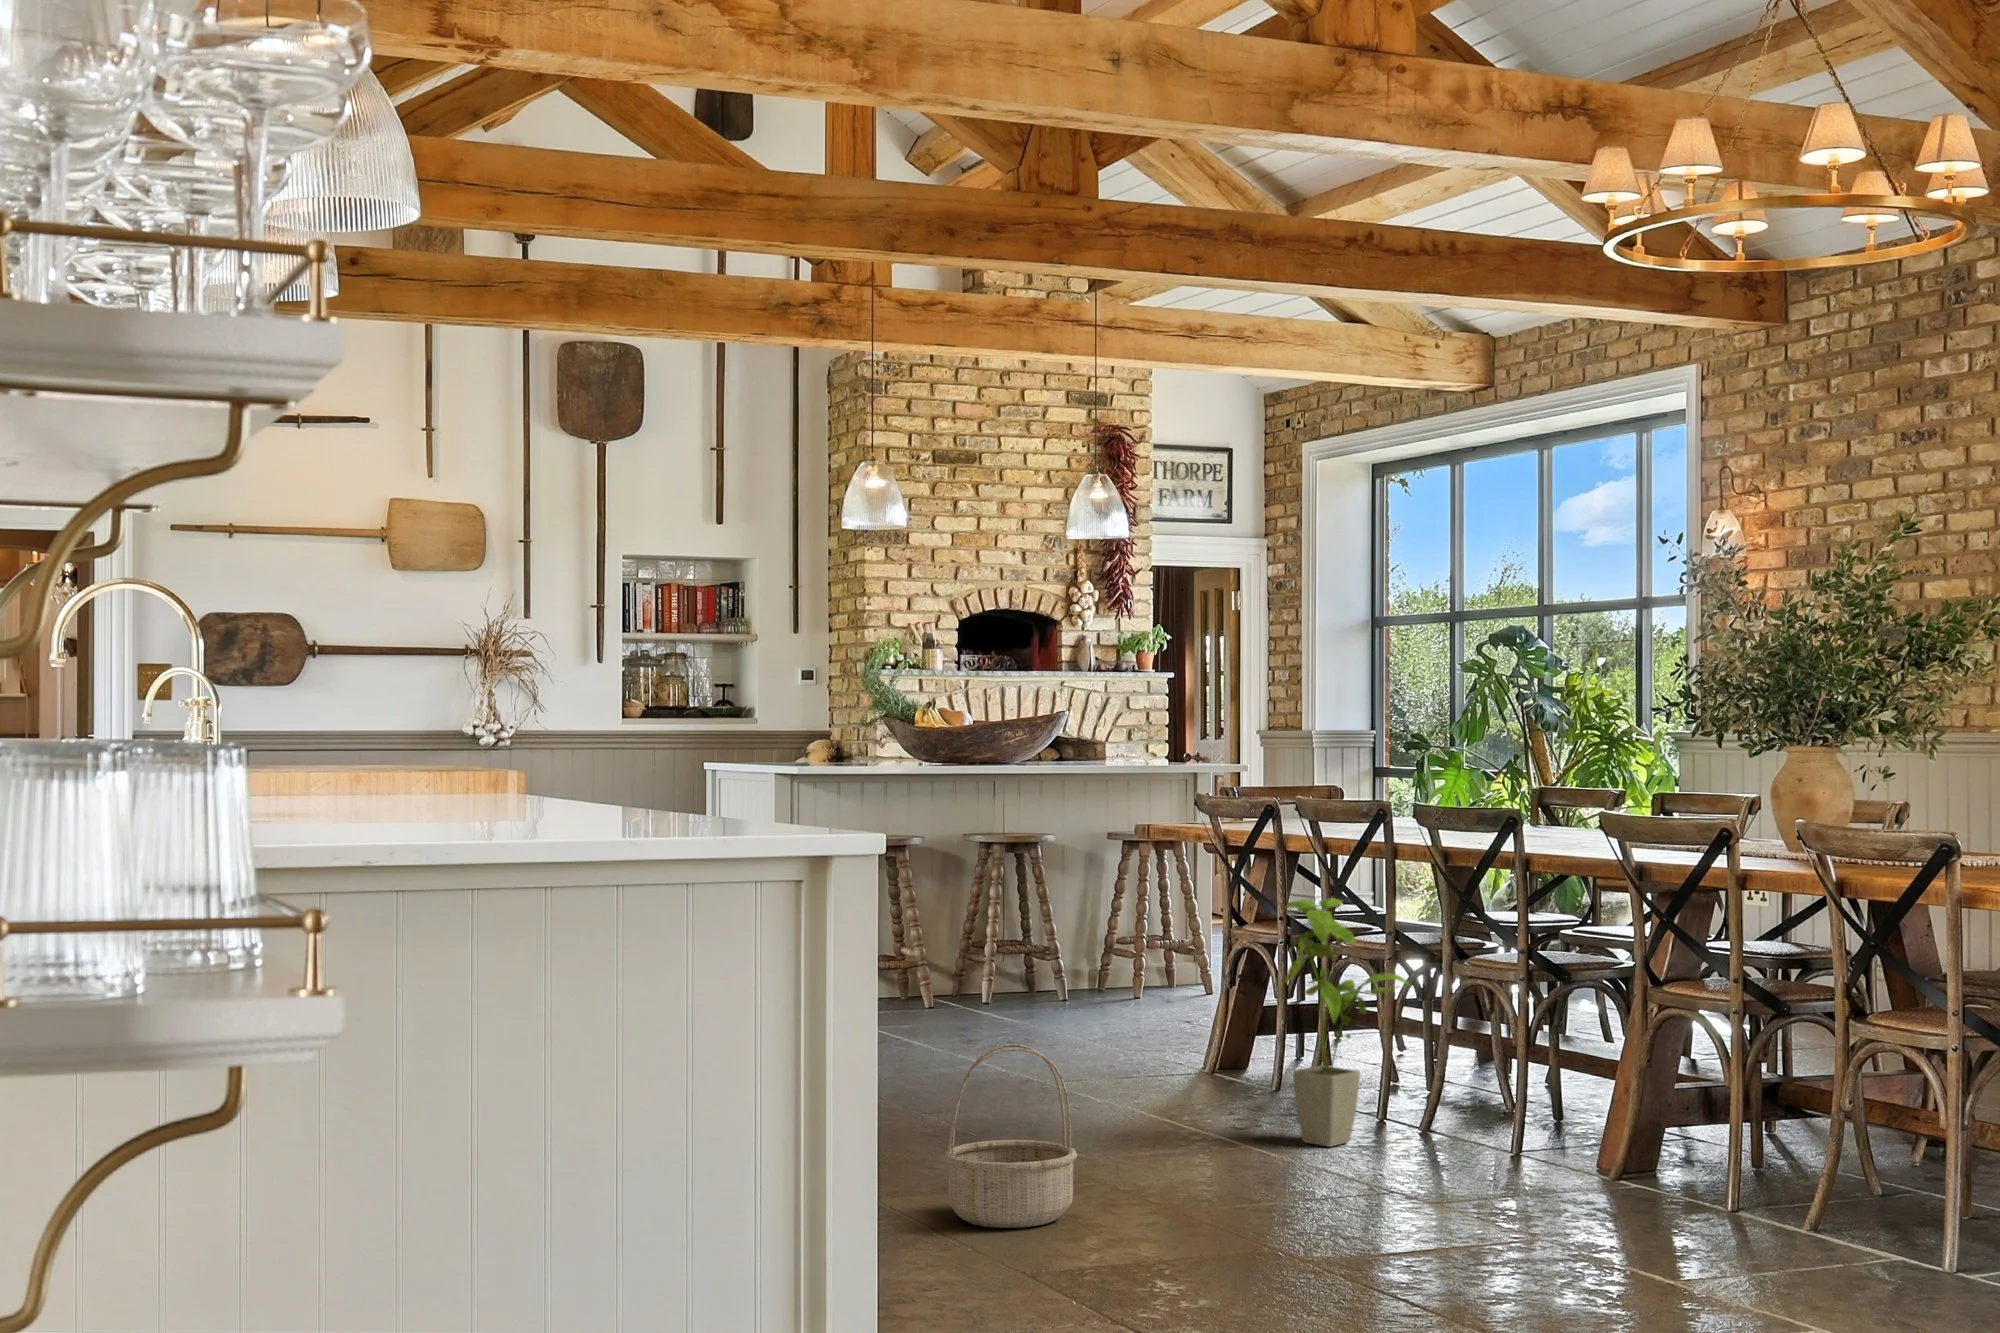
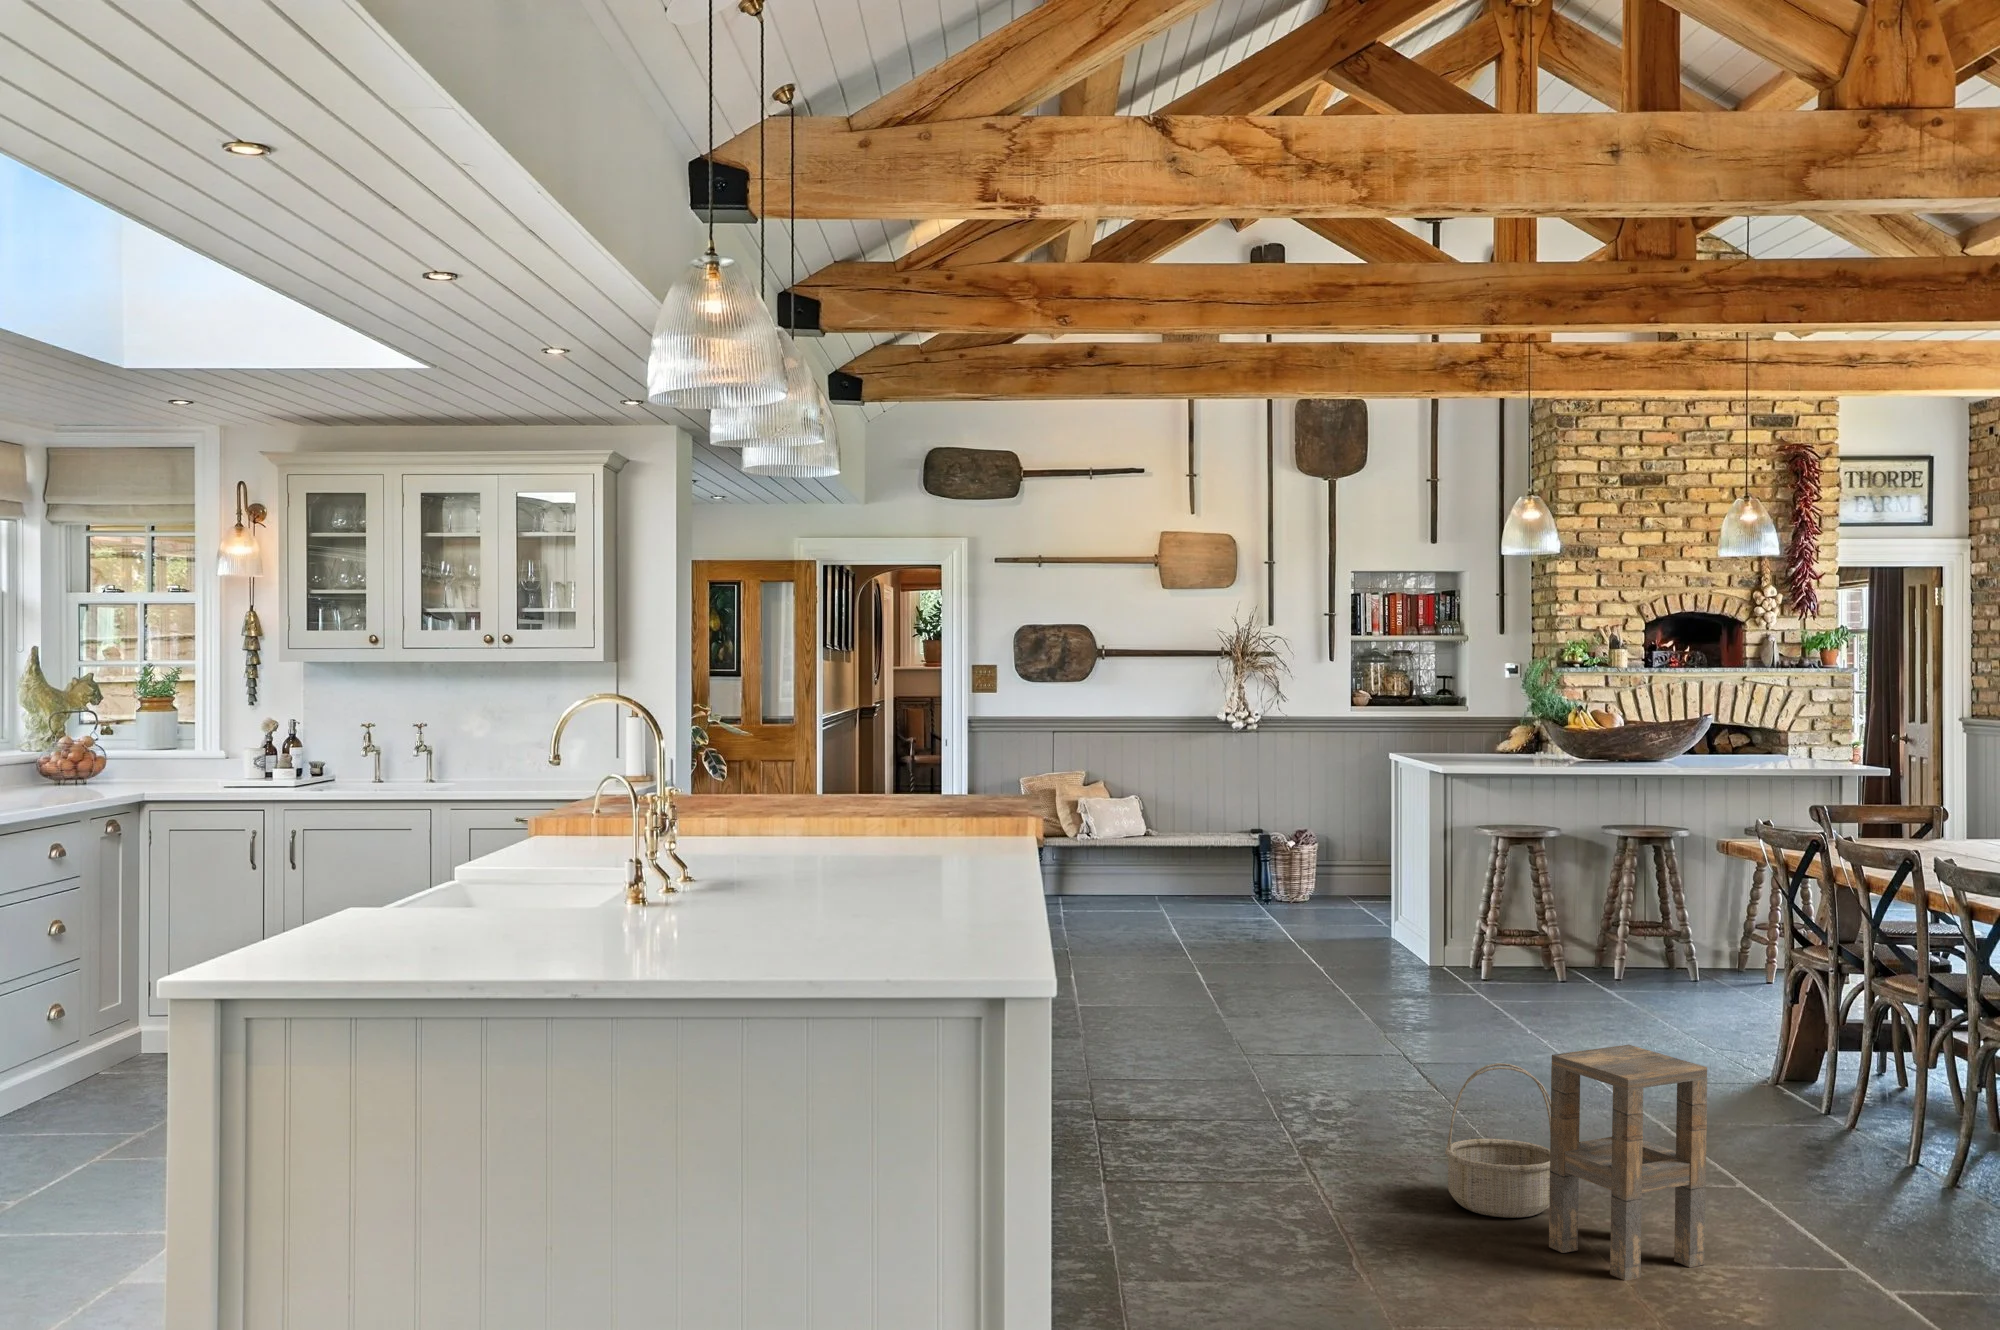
house plant: present [1282,898,1410,1147] -> none [1801,944,1930,1167]
side table: none [1089,1004,1260,1269] -> present [1549,1045,1707,1281]

